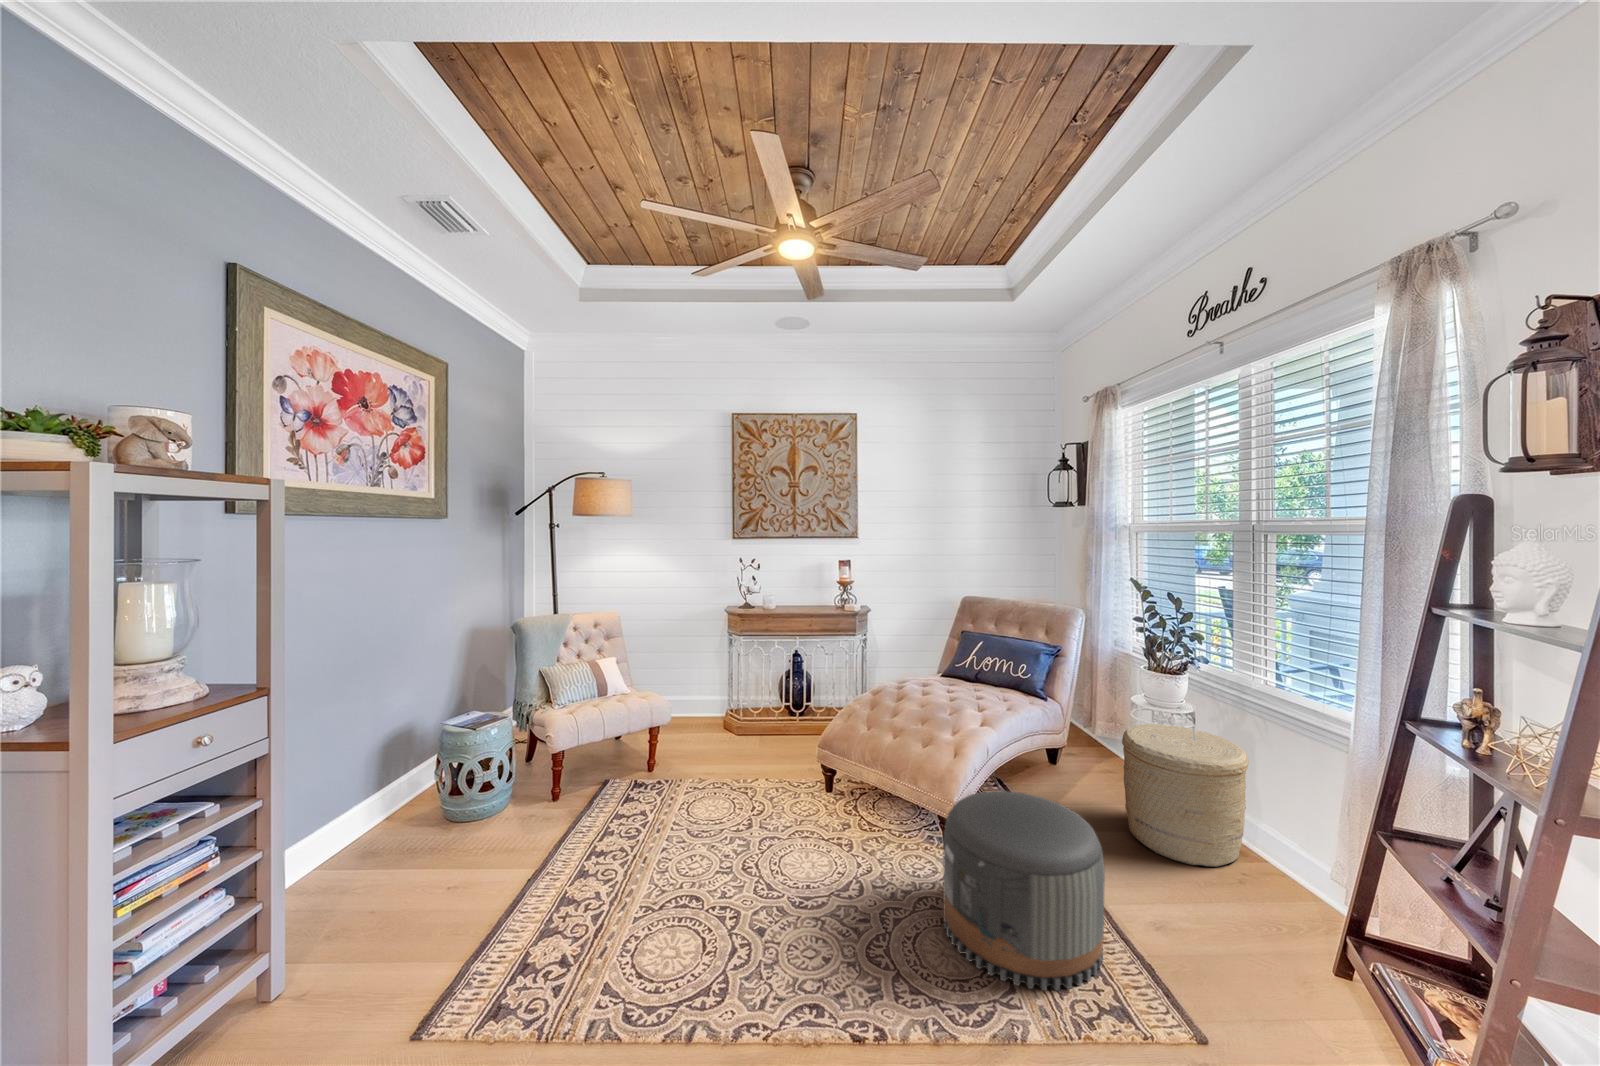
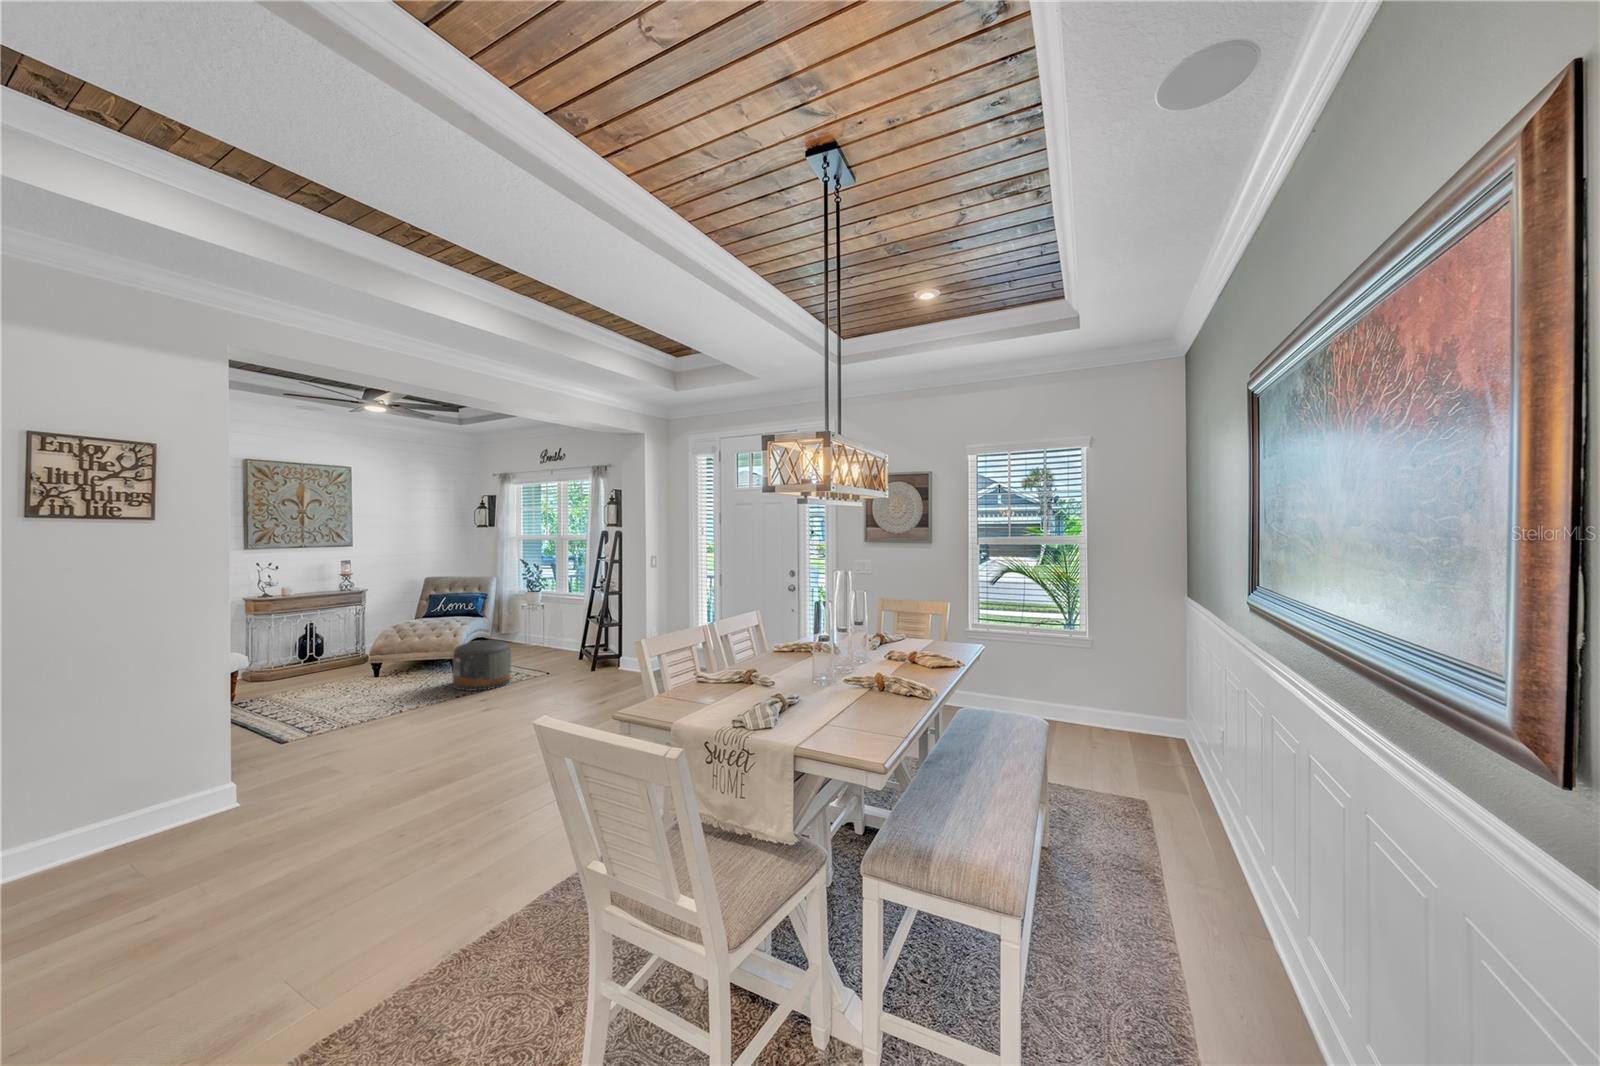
woven basket: present [1122,724,1249,867] -> none [514,618,557,662]

